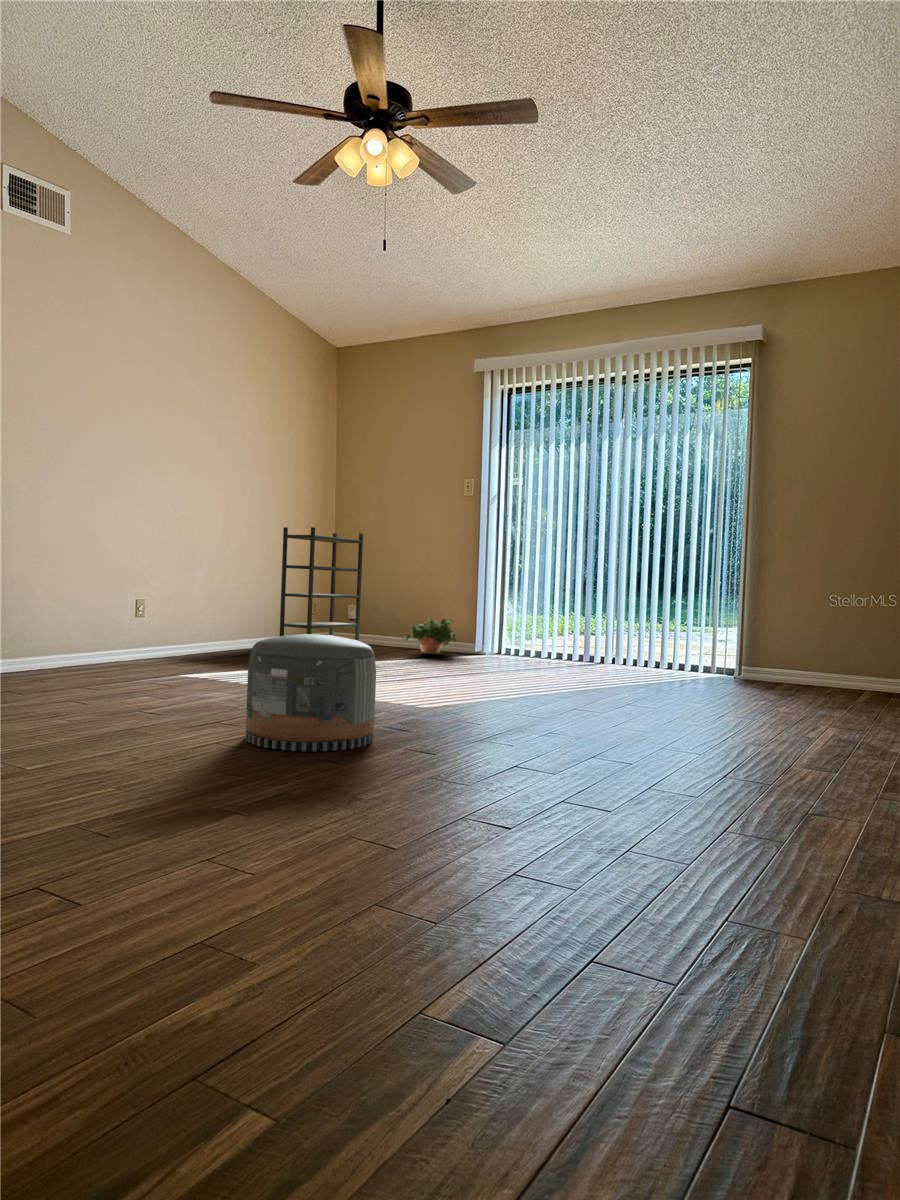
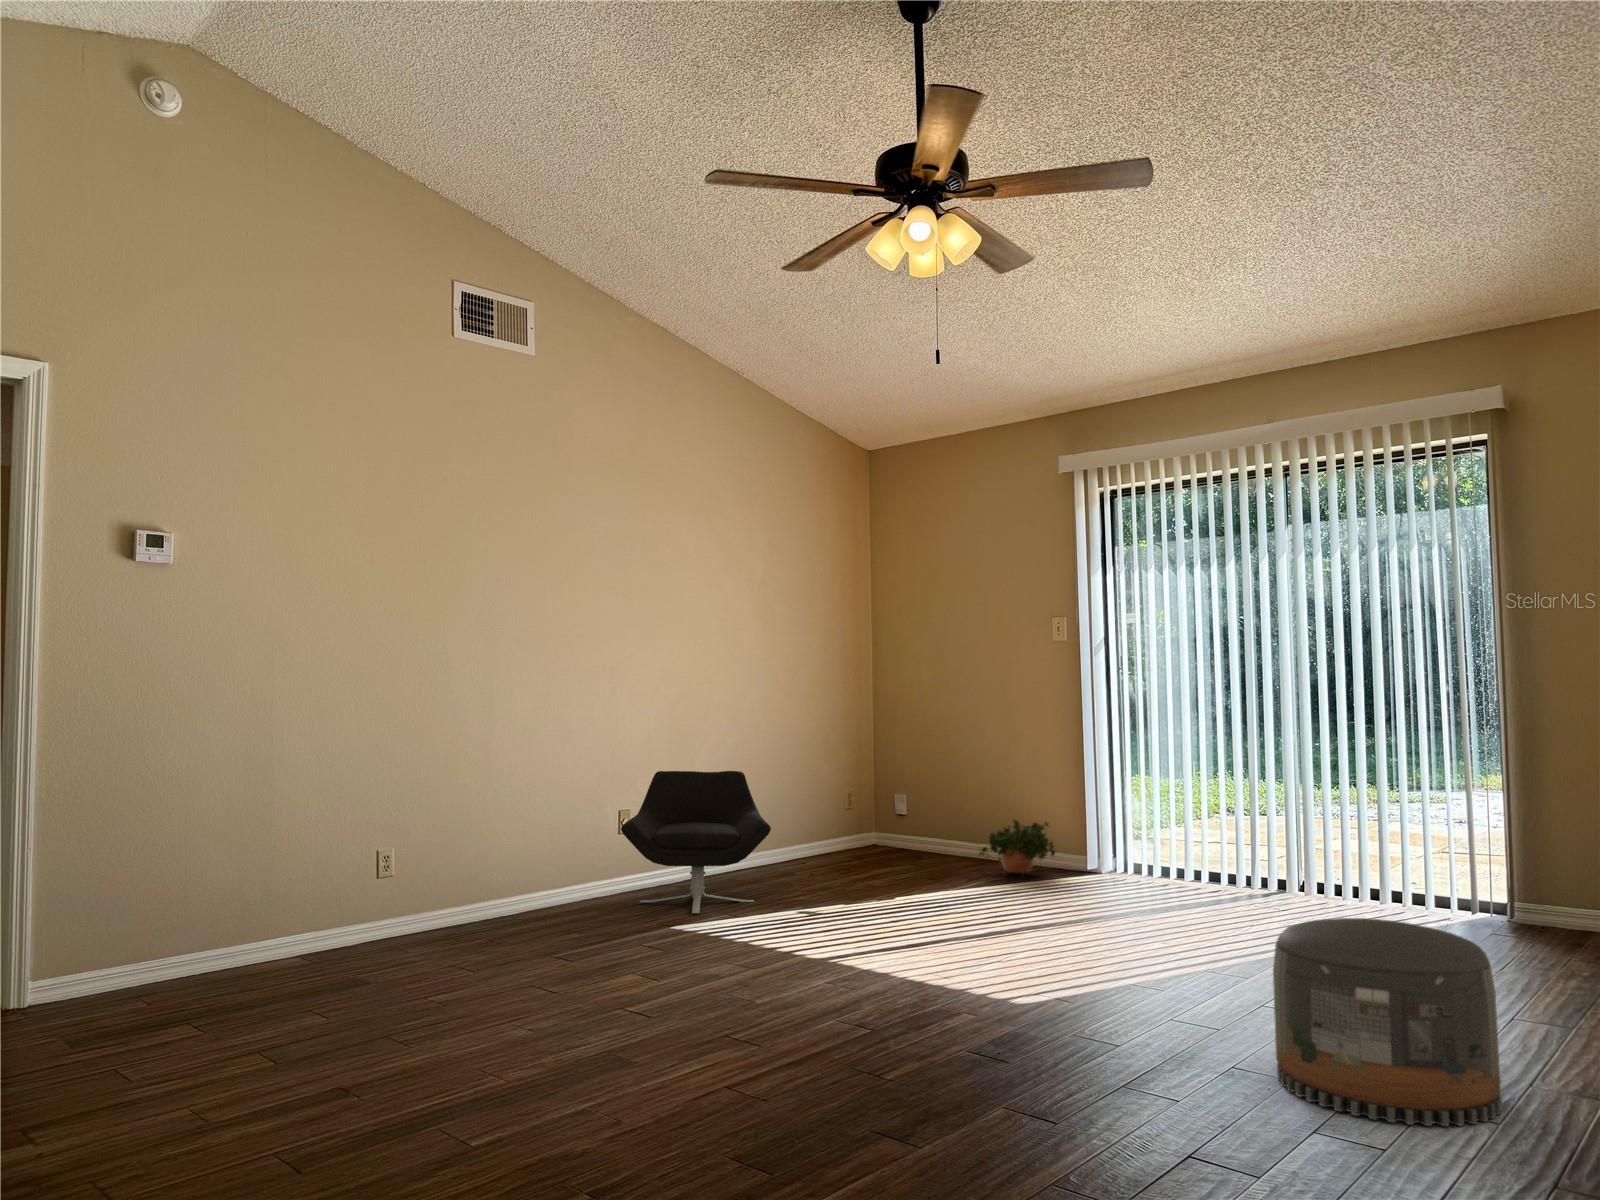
bookshelf: present [280,527,363,641] -> none [802,696,912,866]
lounge chair: none [140,572,255,669] -> present [621,771,771,913]
pouf: present [245,634,376,751] -> present [1273,918,1501,1126]

